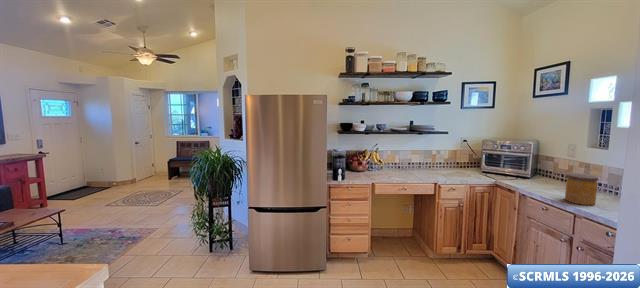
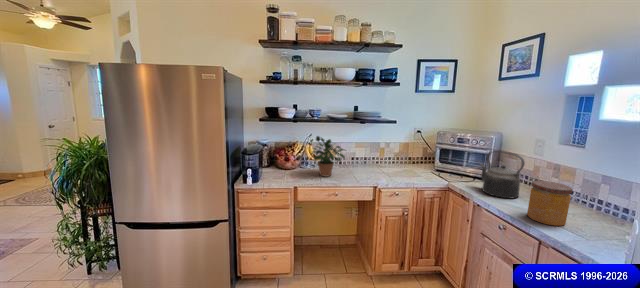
potted plant: none [379,145,410,177] -> present [312,136,345,176]
kettle: none [523,154,560,190] -> present [481,151,525,198]

